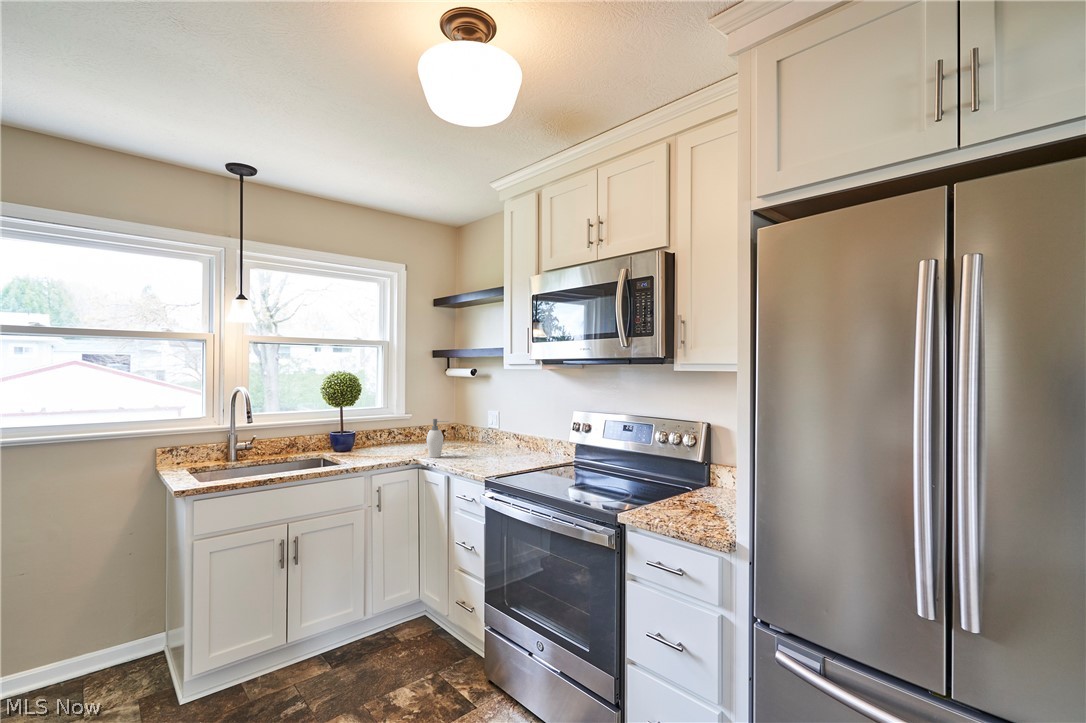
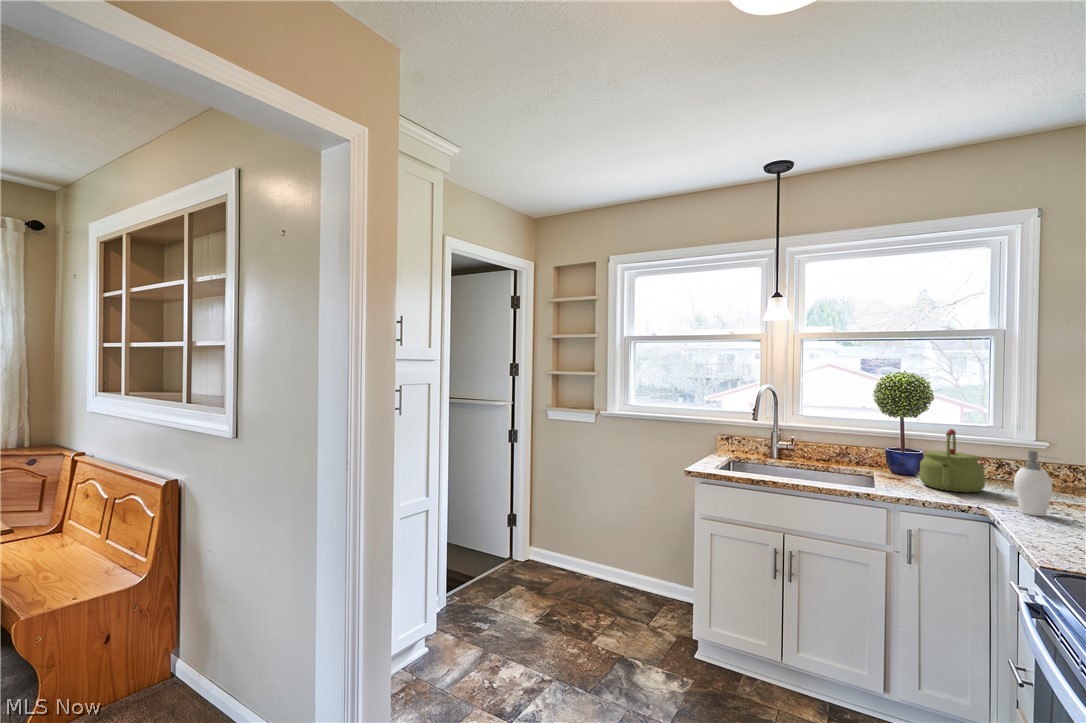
kettle: none [361,412,399,456] -> present [920,429,985,492]

